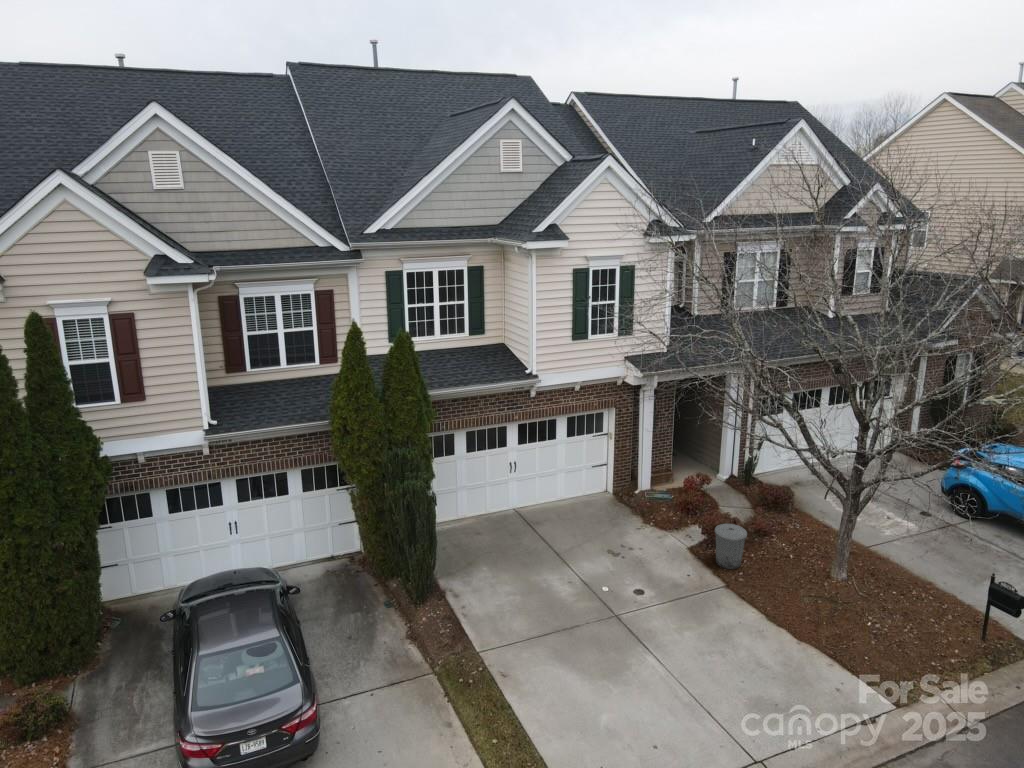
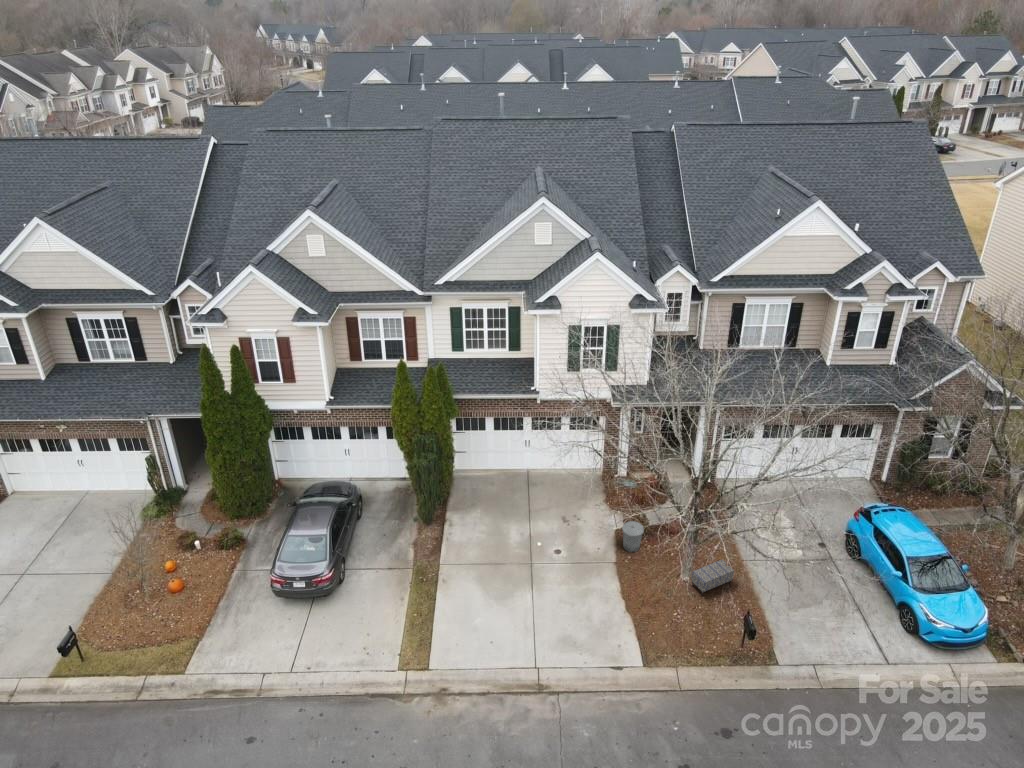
bench: none [843,542,889,594] -> present [691,560,734,595]

